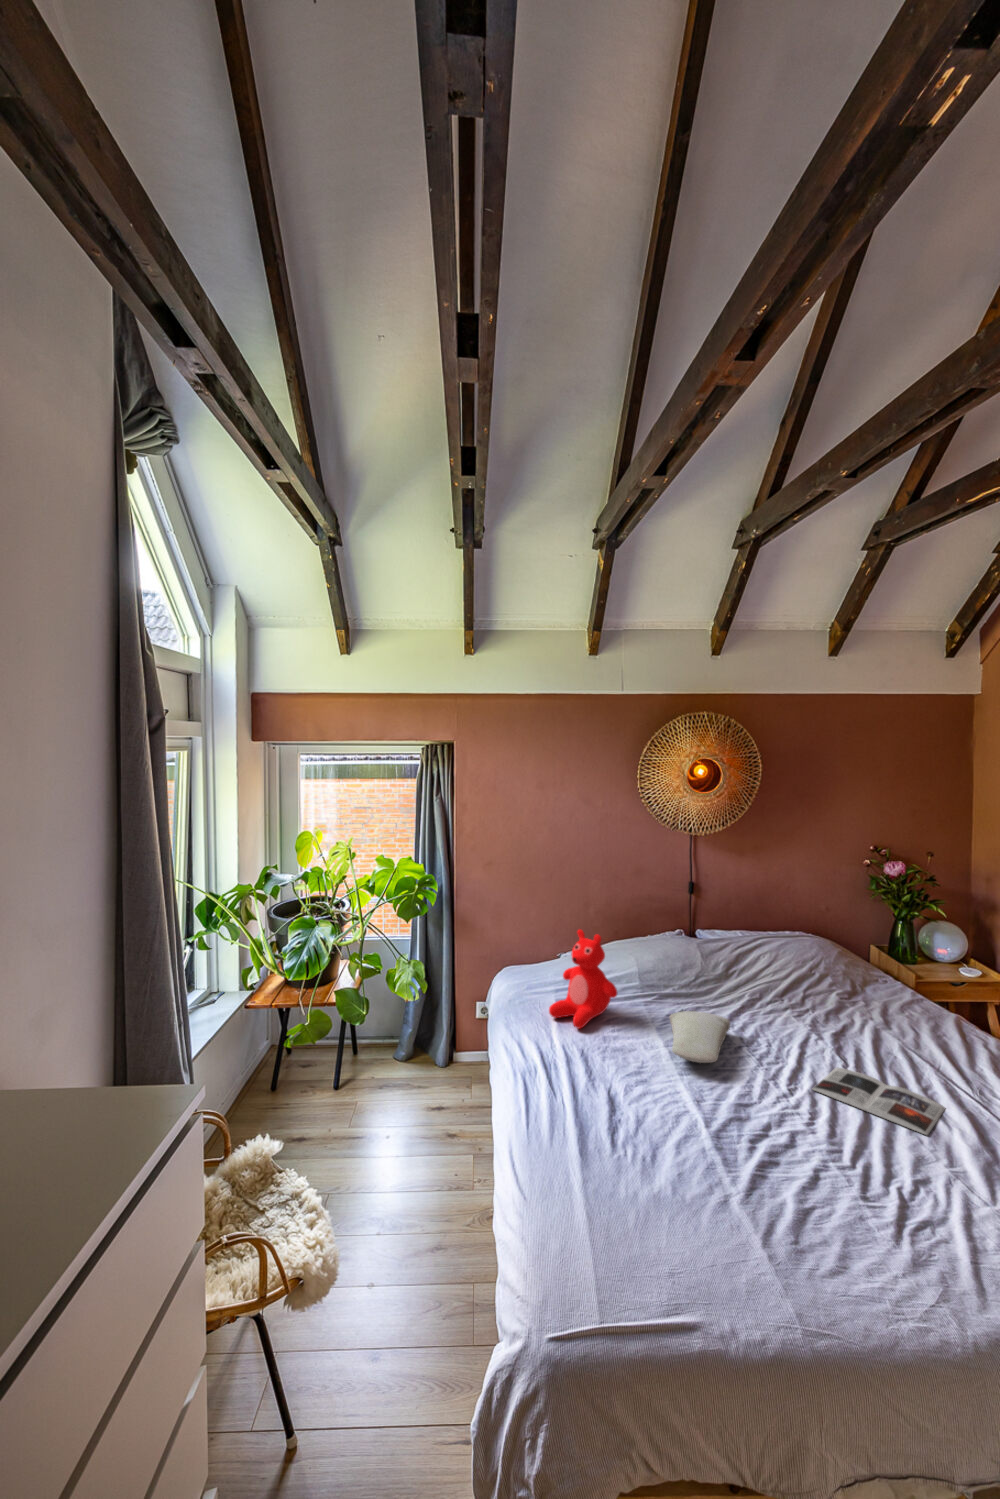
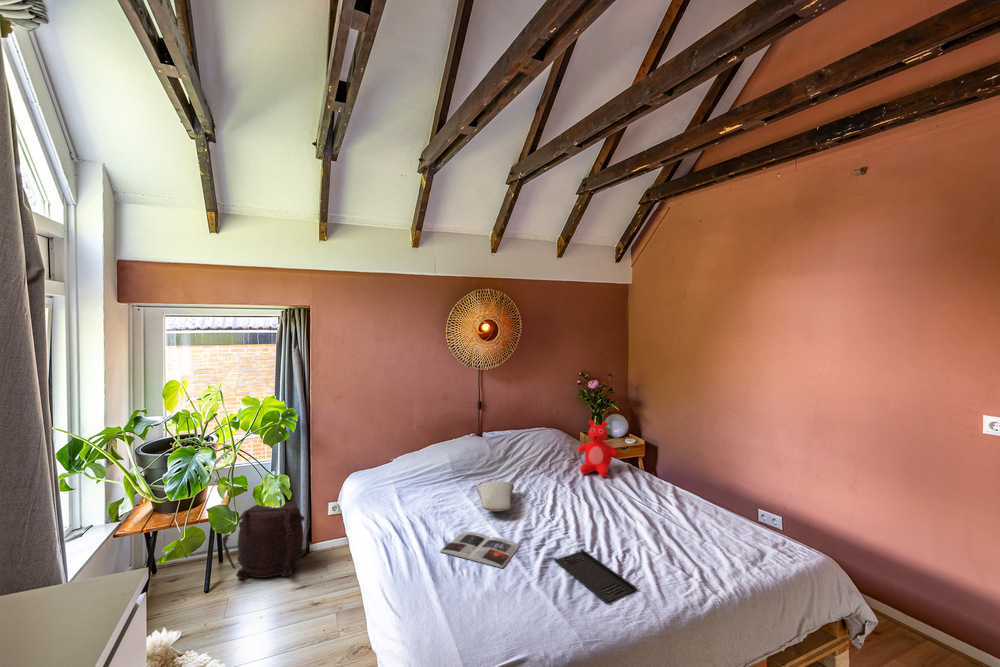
teddy bear: present [549,929,617,1029] -> present [578,420,619,477]
backpack: none [353,975,444,1087] -> present [222,500,304,579]
magazine: present [813,1068,945,1135] -> present [440,531,520,568]
tray: none [778,1159,928,1270] -> present [554,549,636,603]

